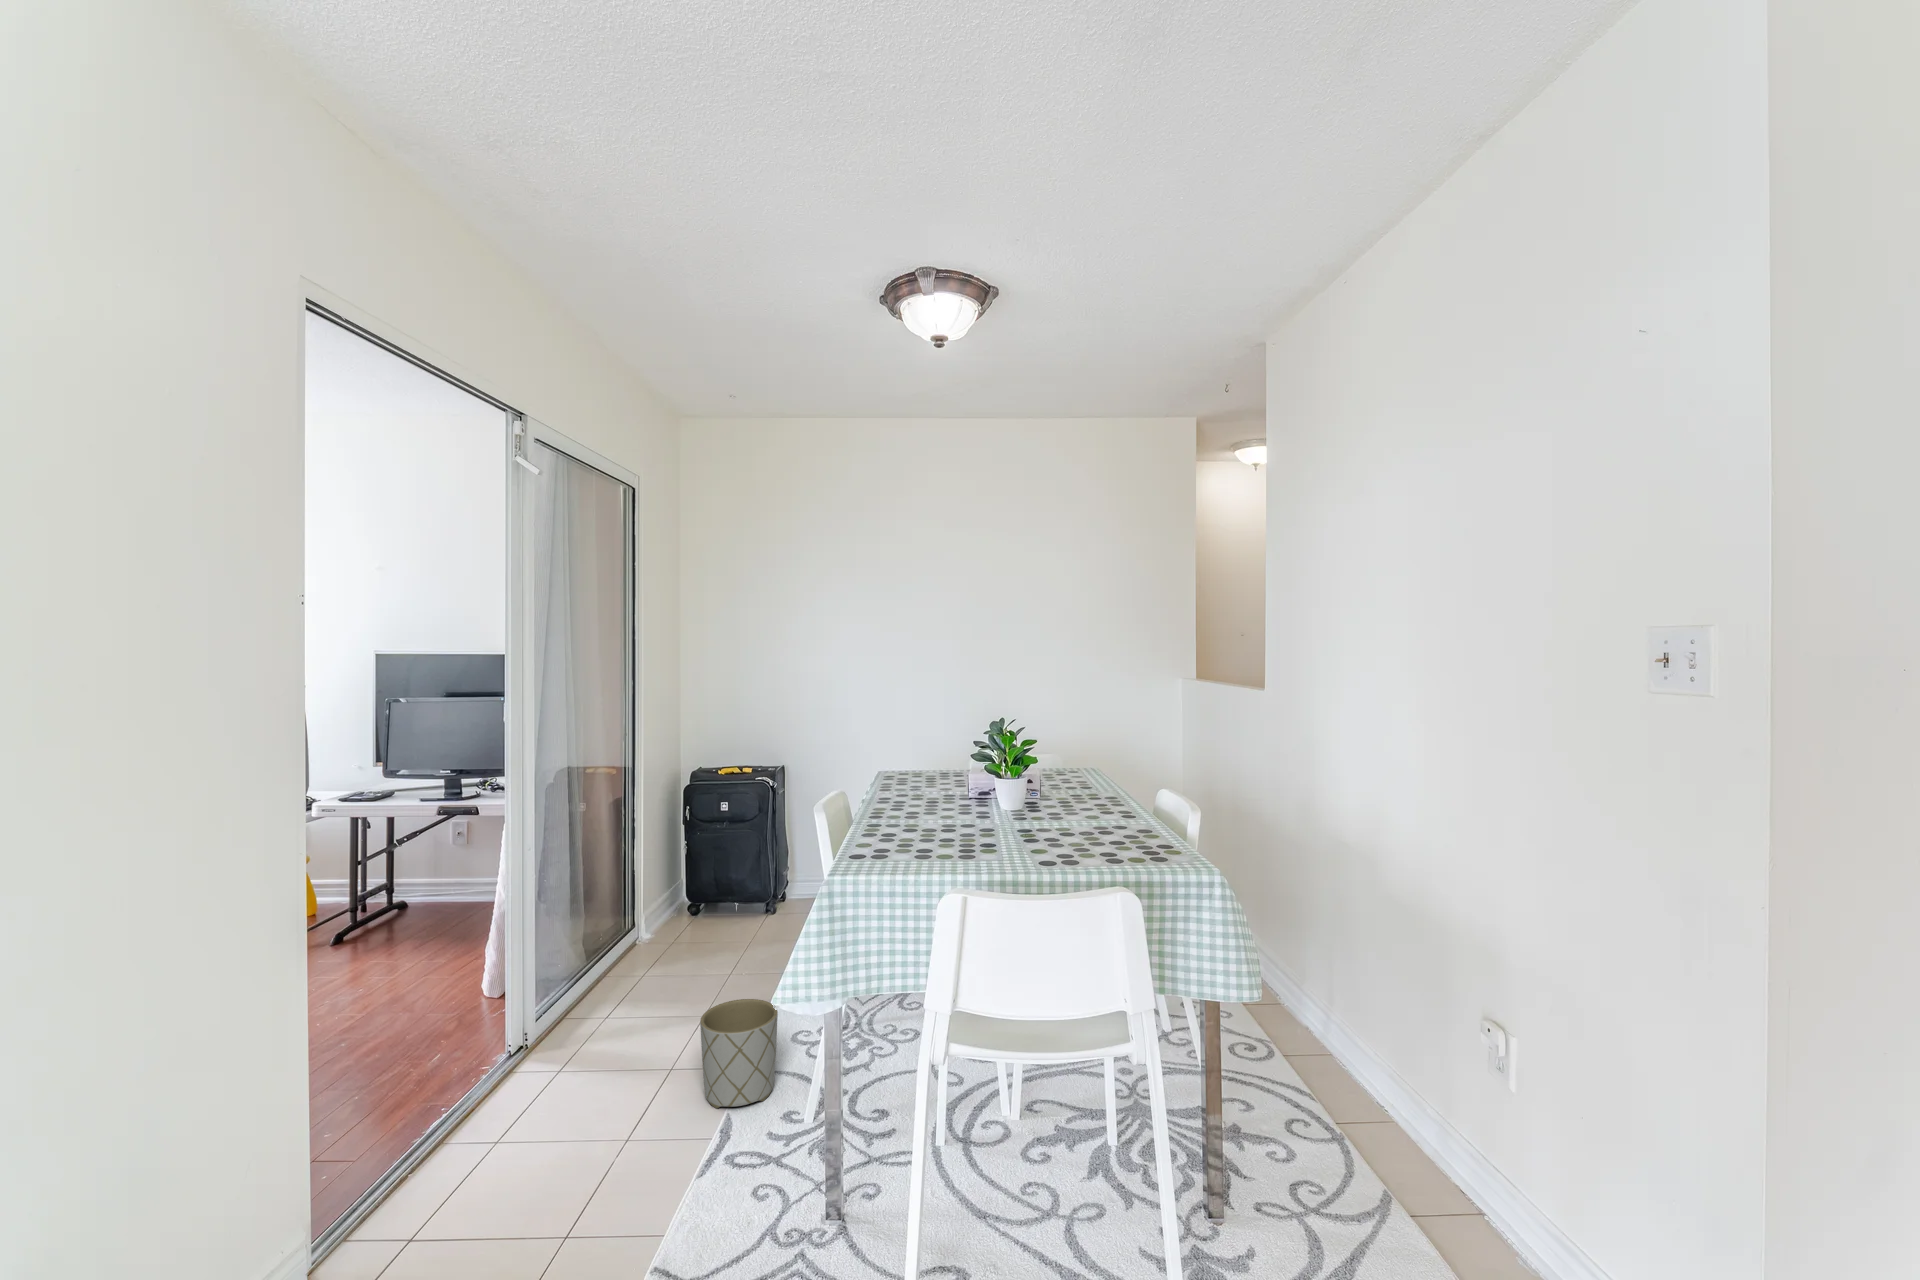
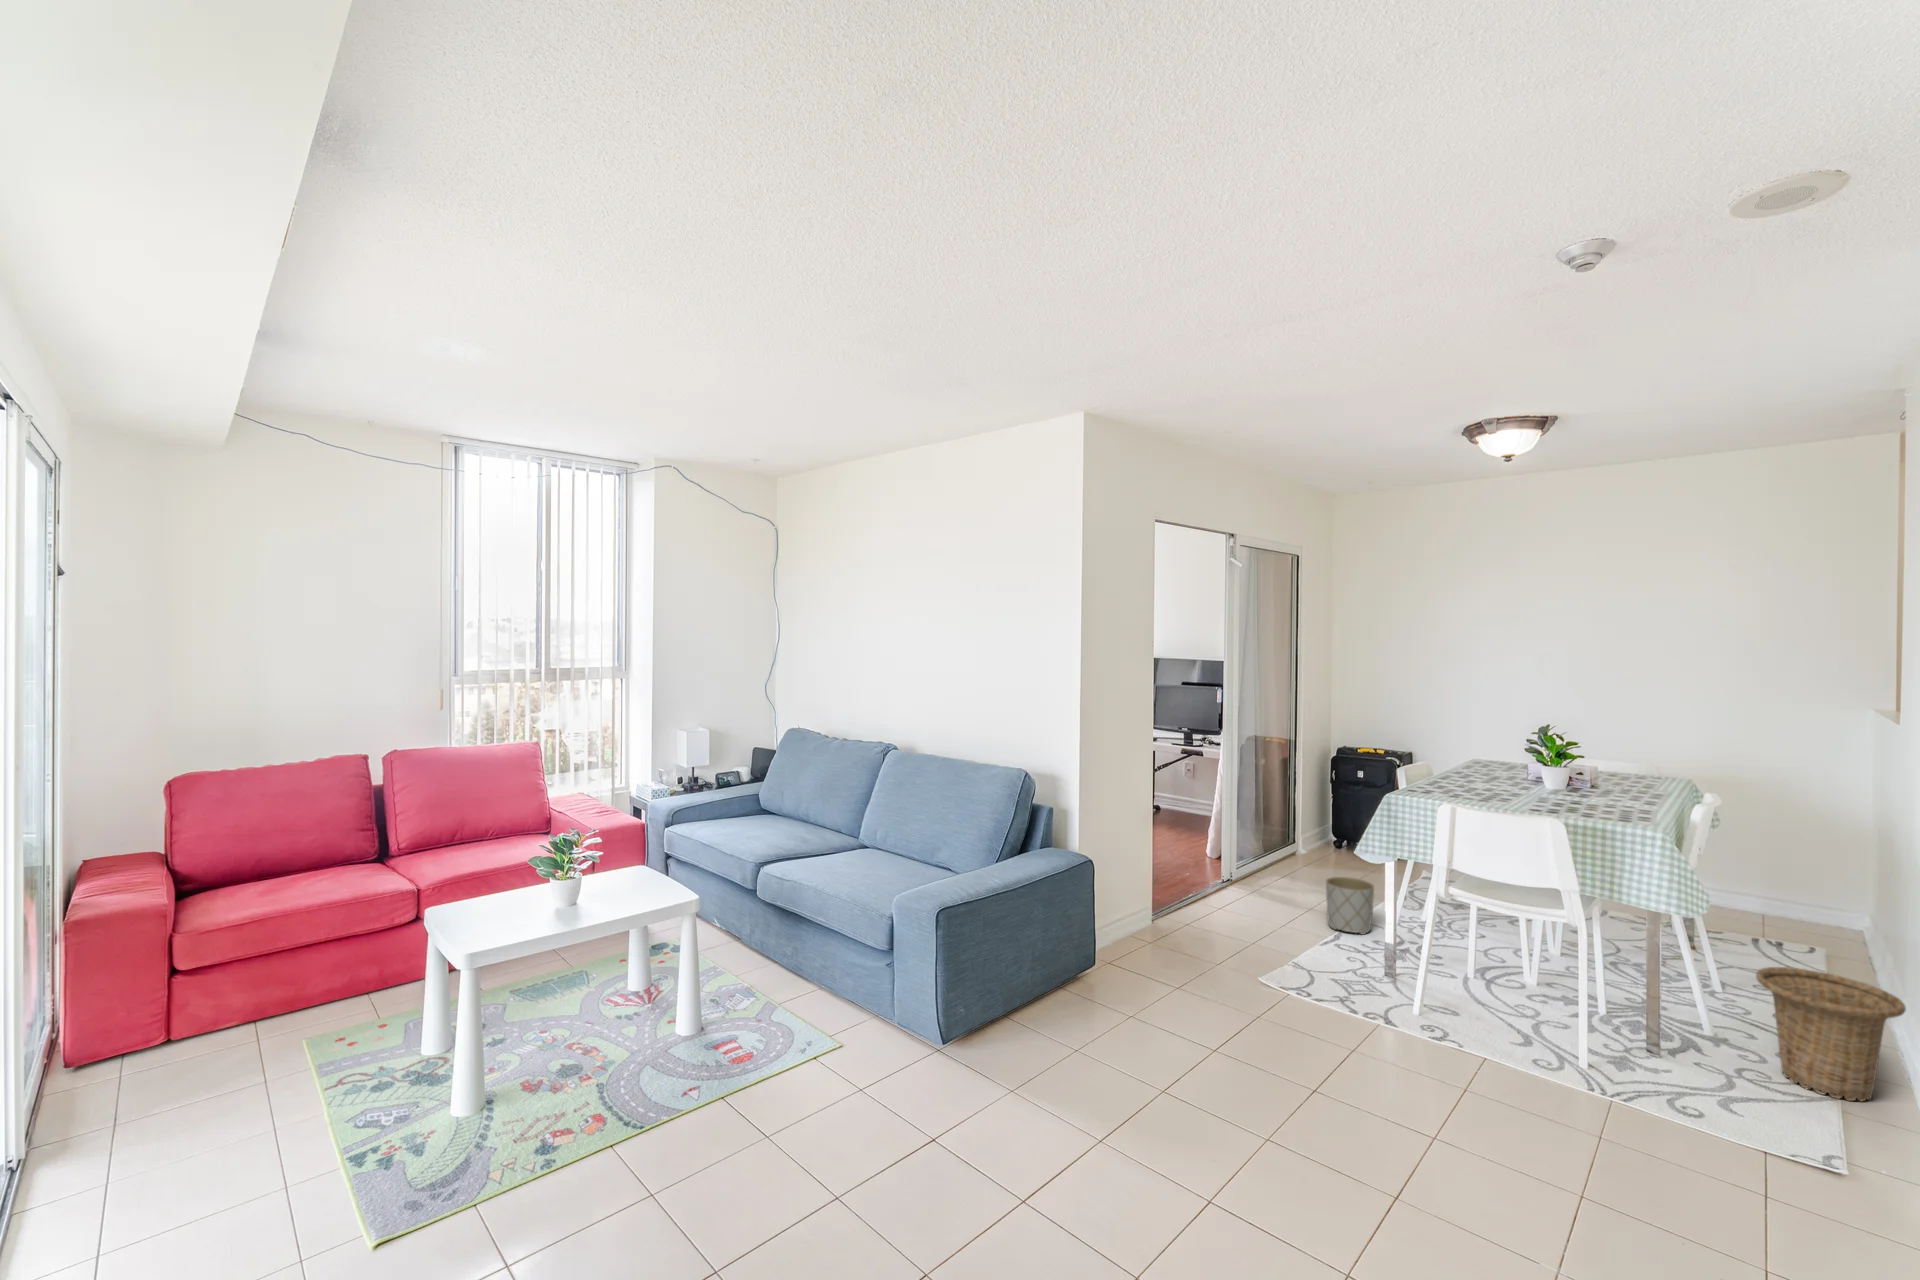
basket: none [1287,1010,1439,1196] -> present [1756,967,1906,1101]

